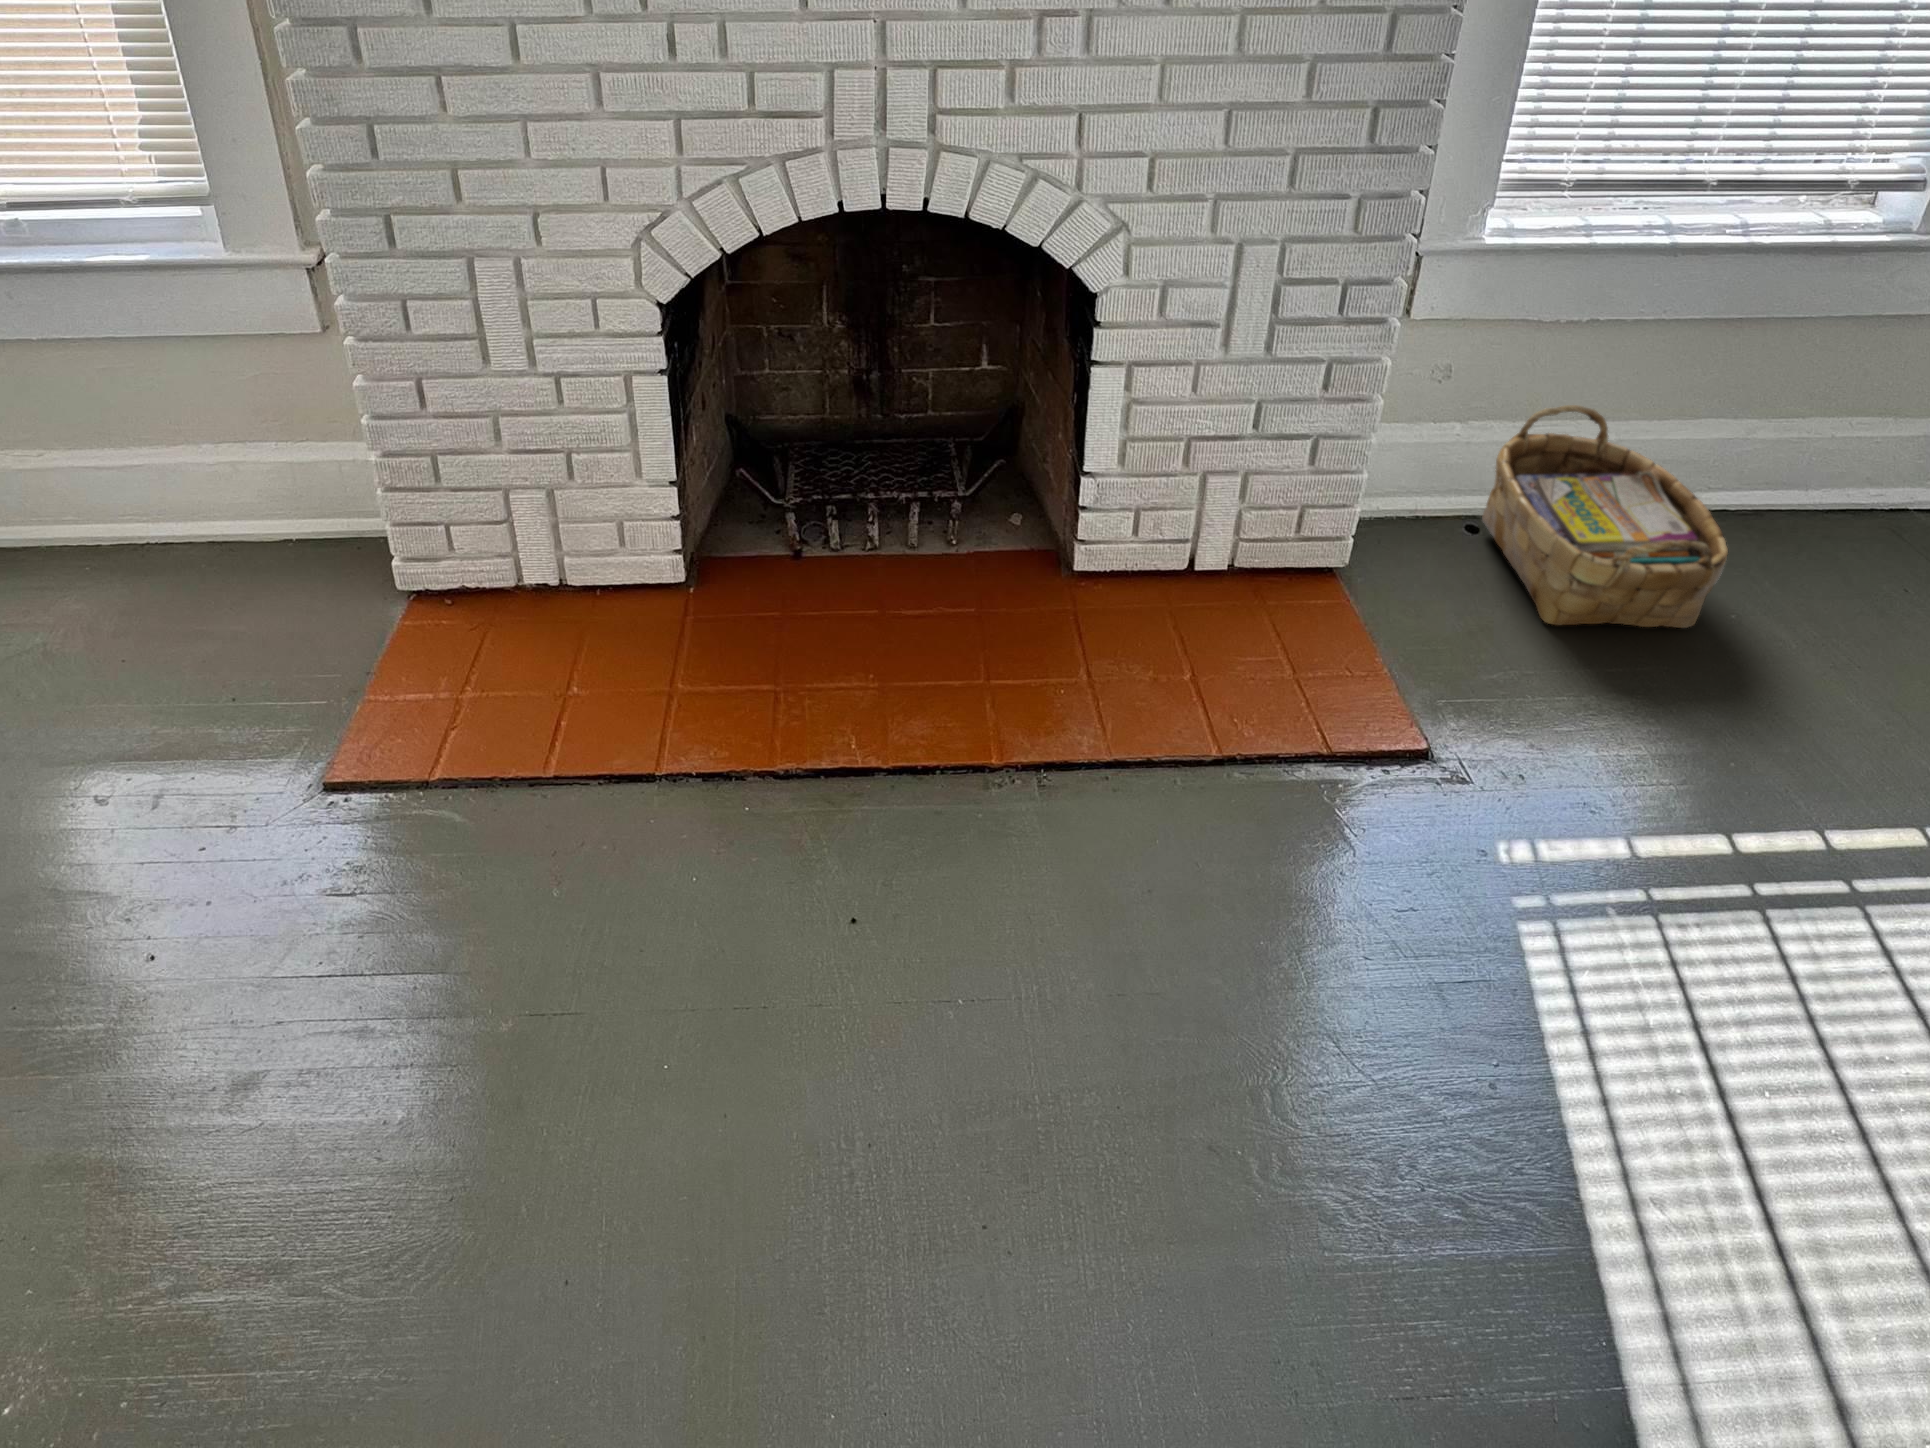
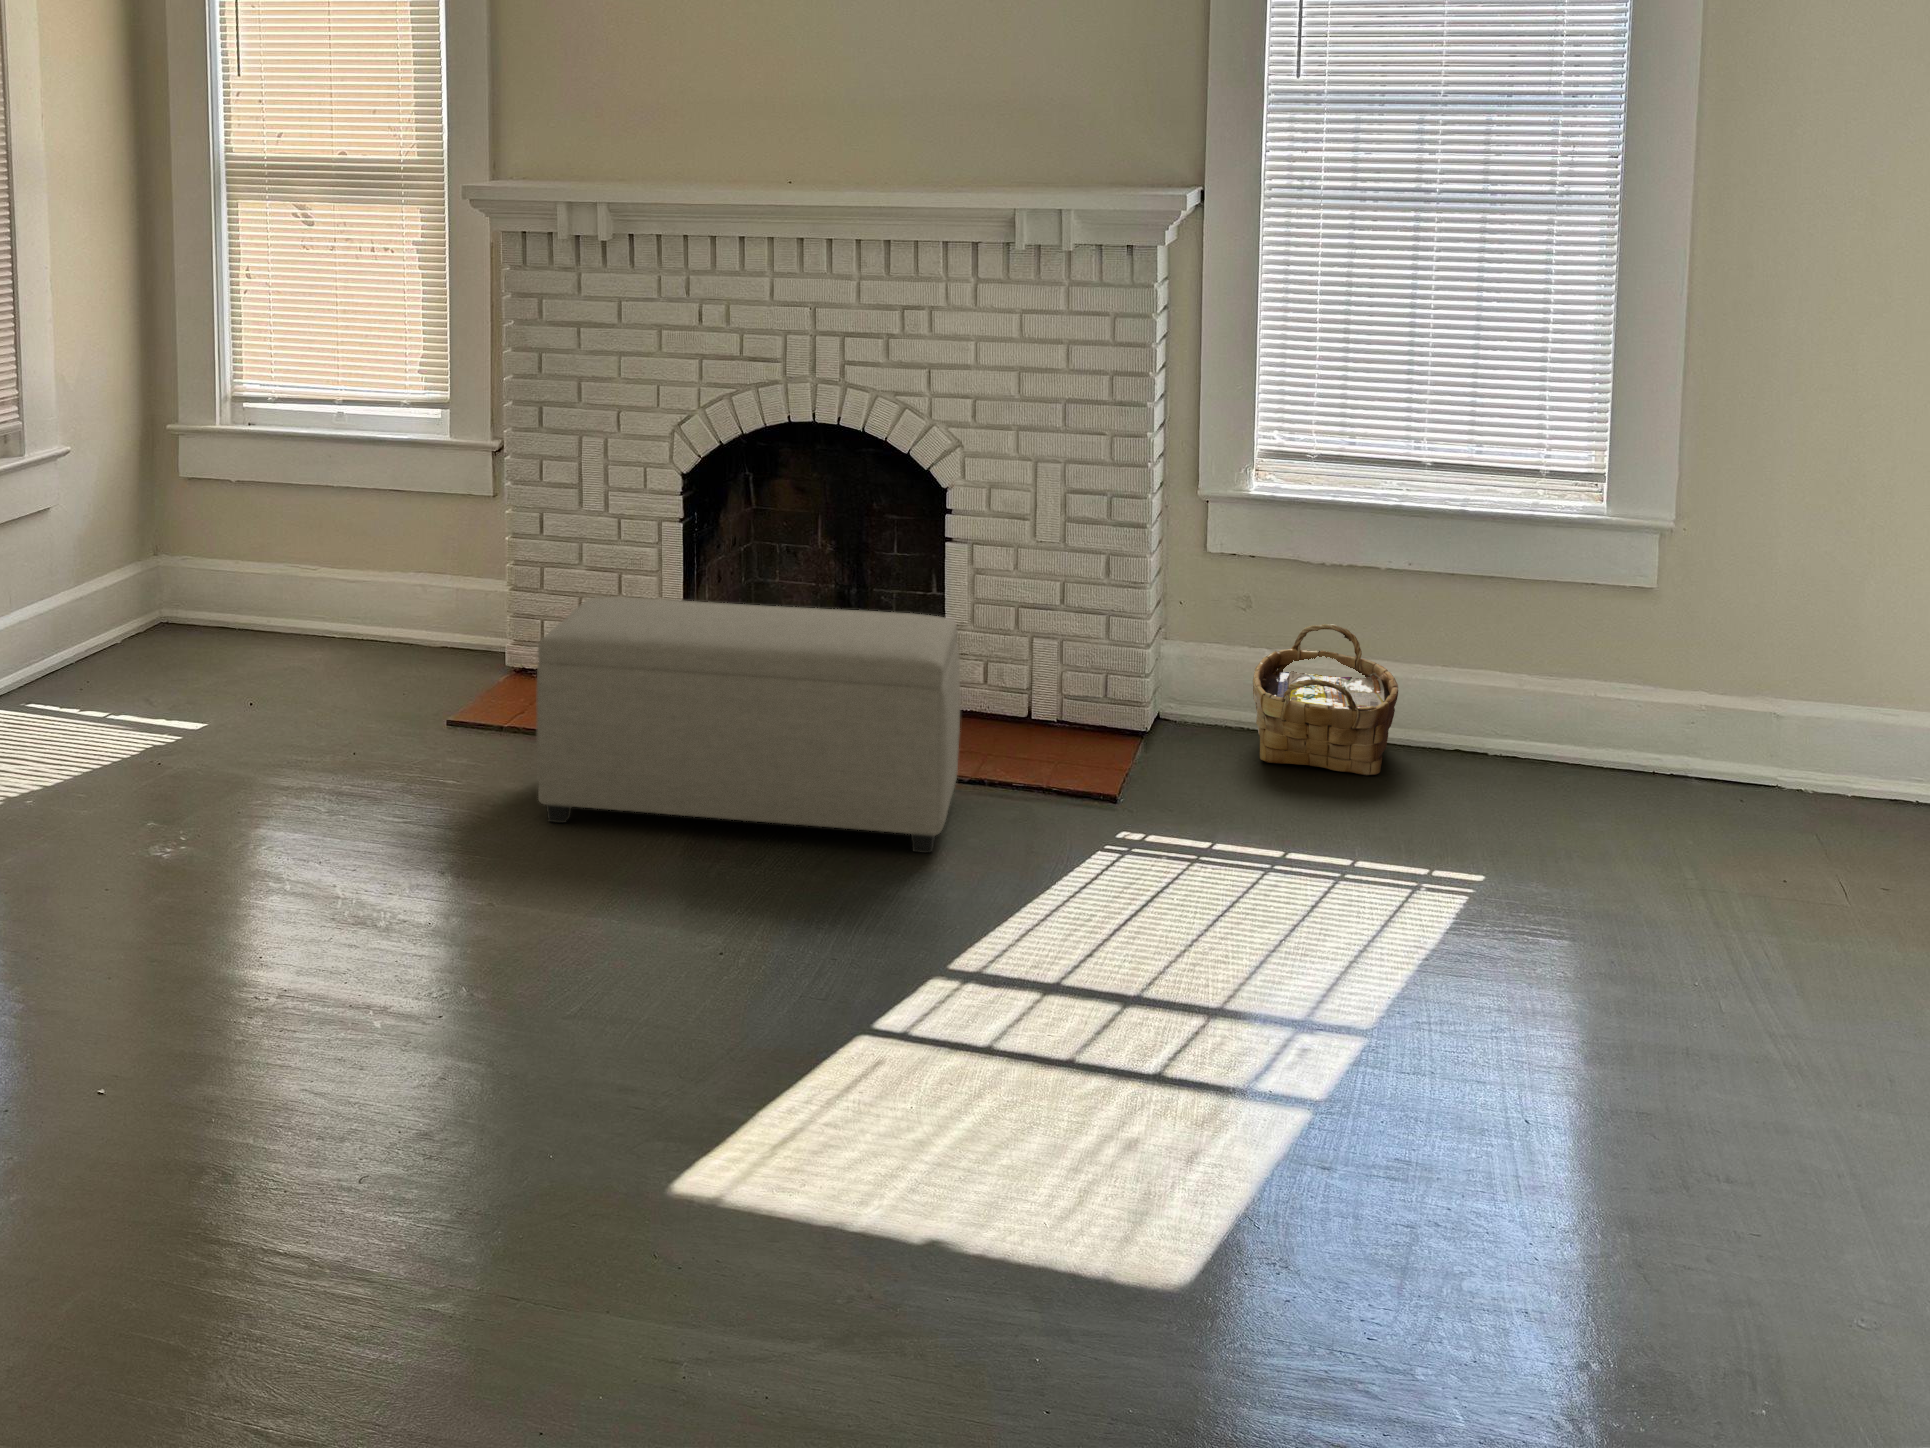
ottoman: none [568,629,1470,1251] -> present [536,597,960,853]

